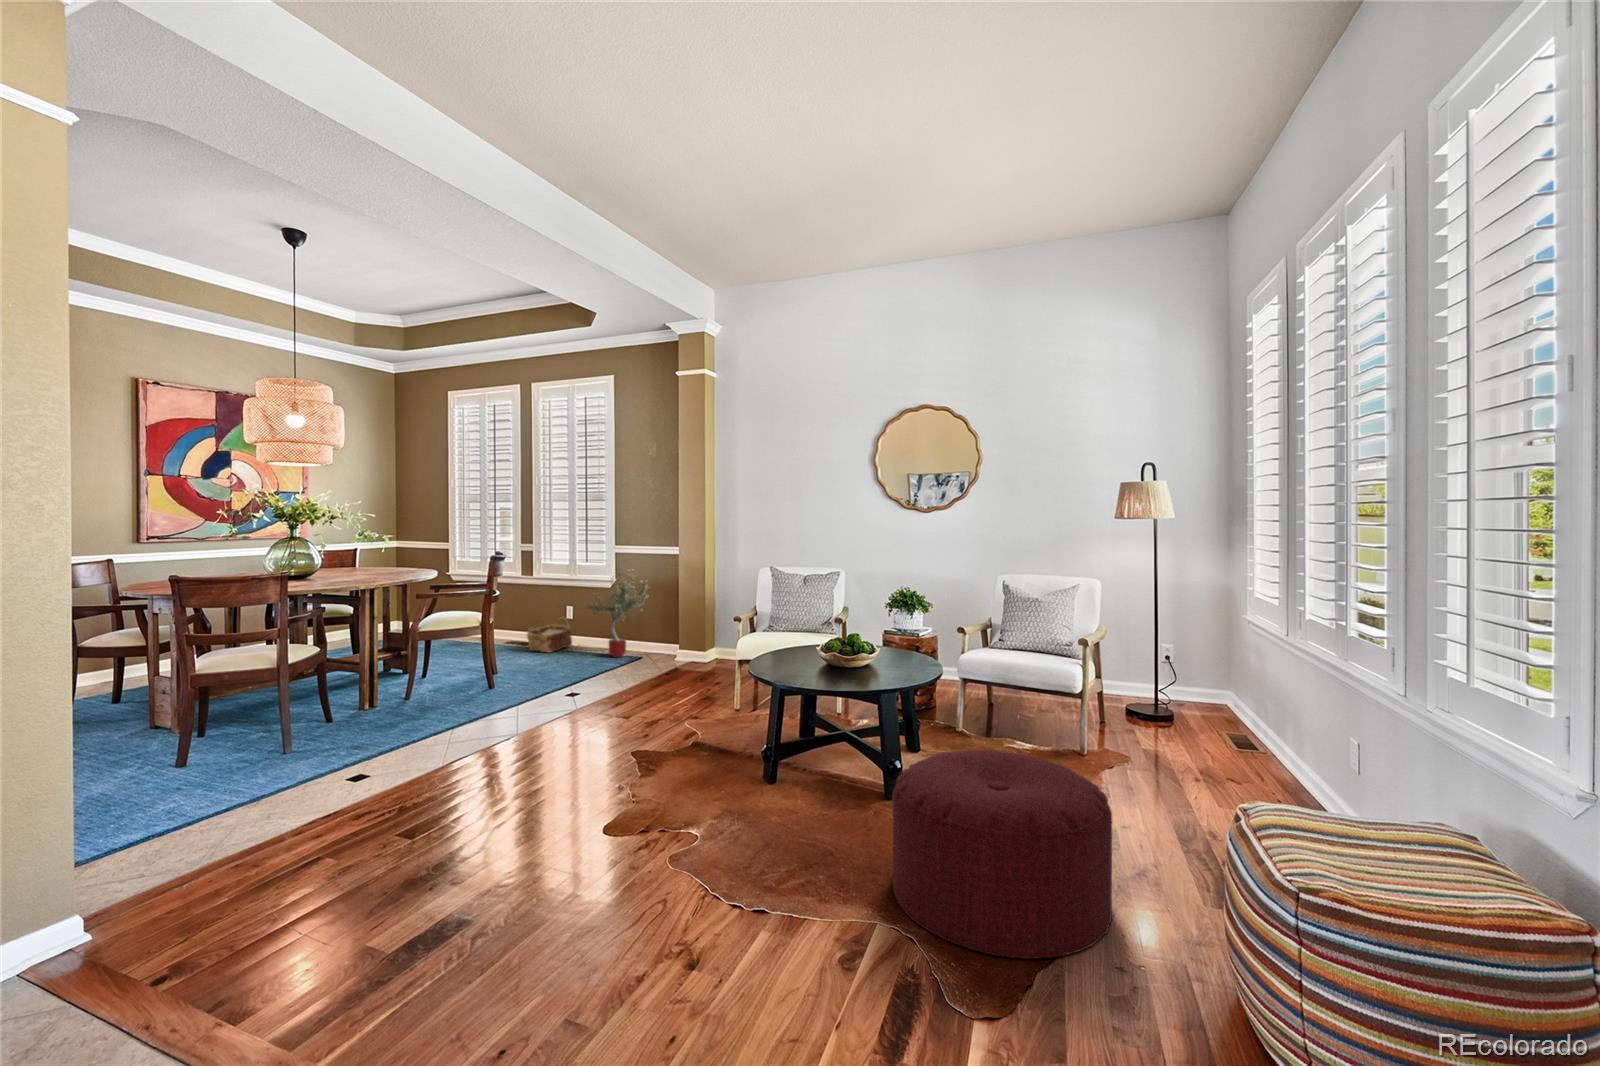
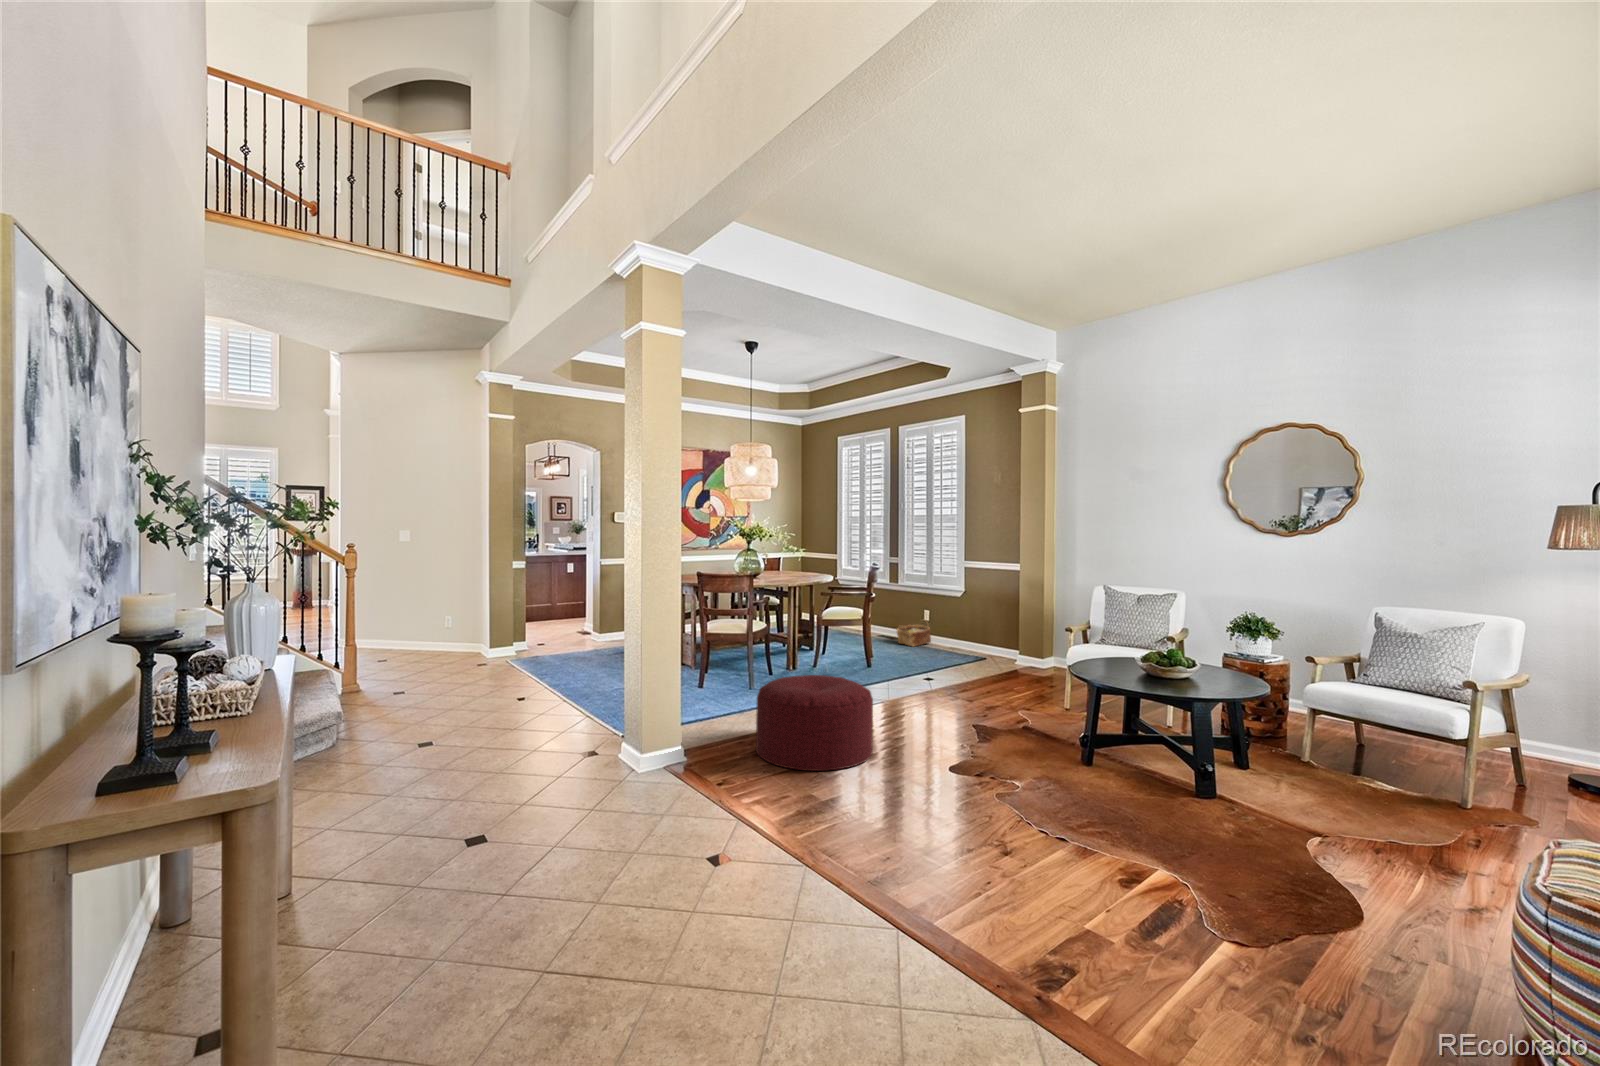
potted tree: present [588,568,648,657] -> none [943,582,996,656]
ottoman: present [892,750,1112,959] -> present [756,675,873,771]

